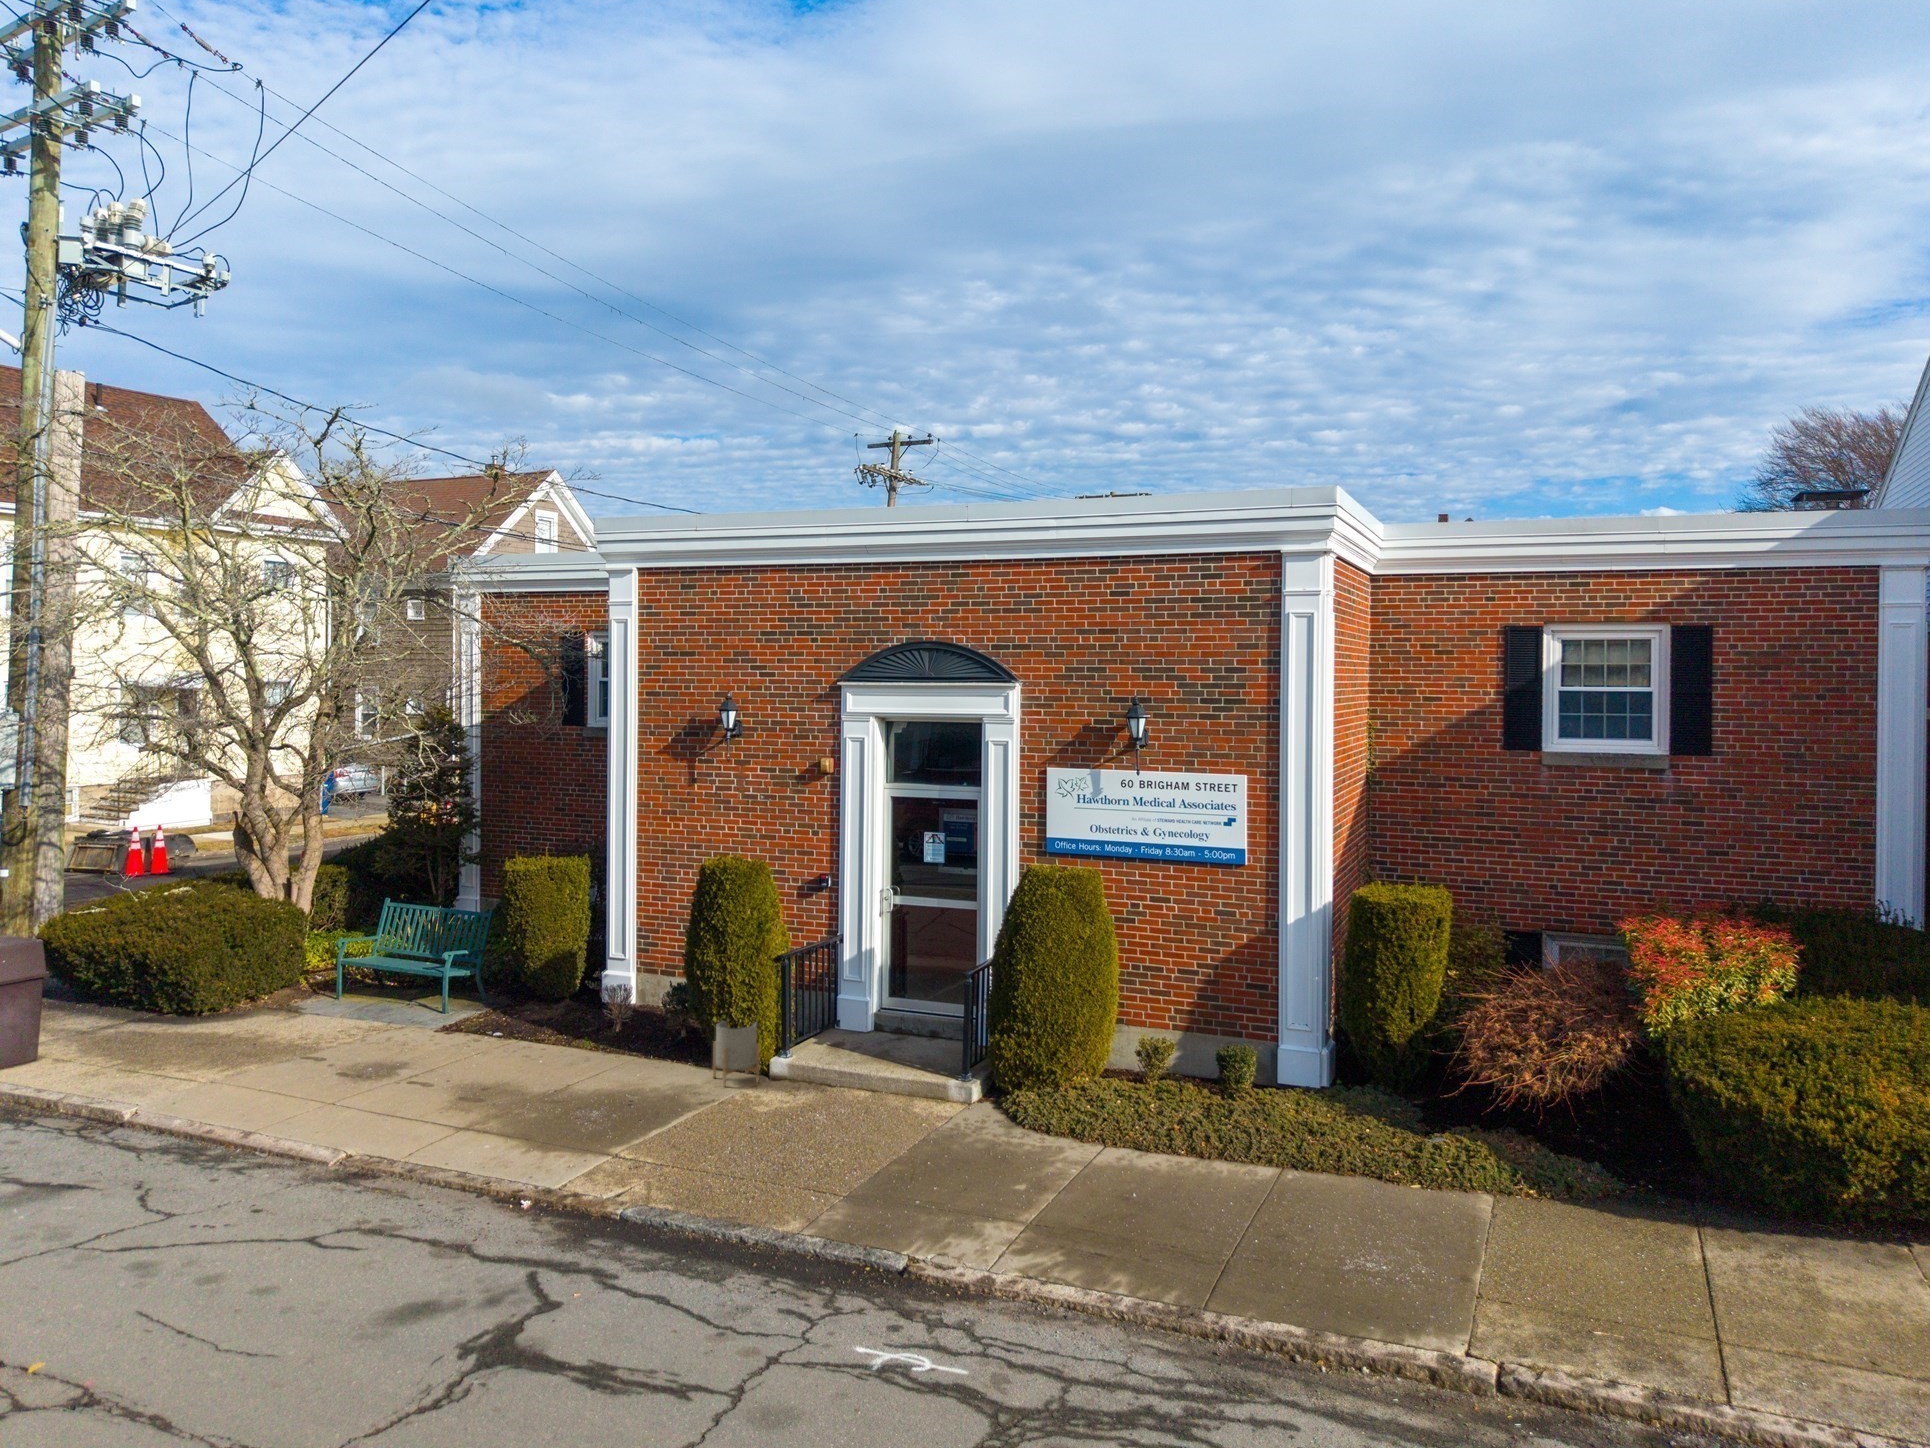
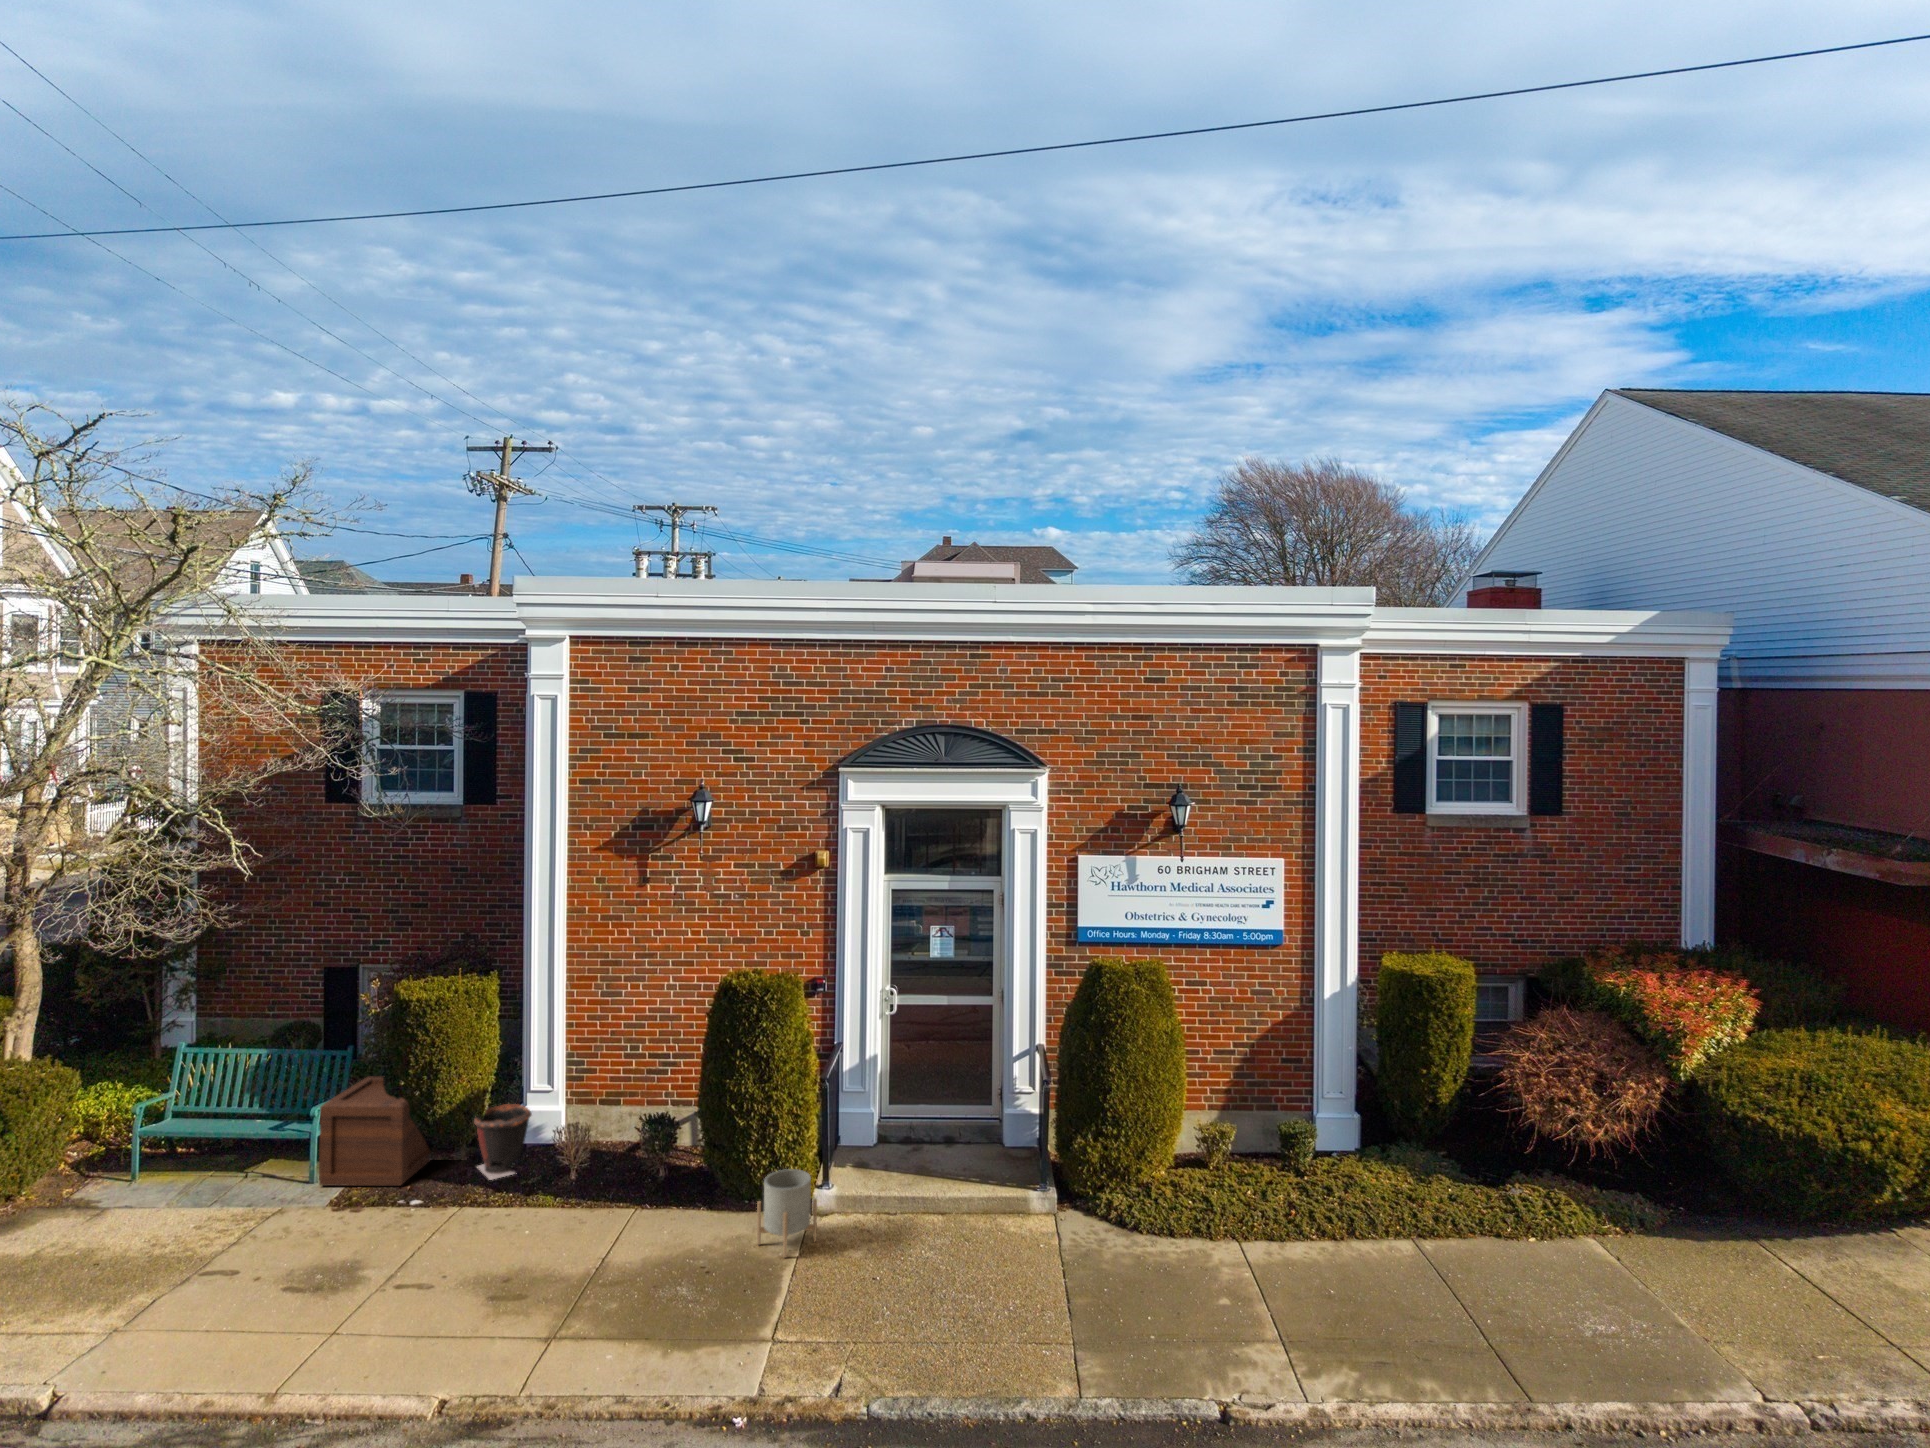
wooden crate: none [459,938,558,1020] -> present [319,1077,431,1186]
waste bin: none [564,969,610,1023] -> present [474,1104,532,1180]

